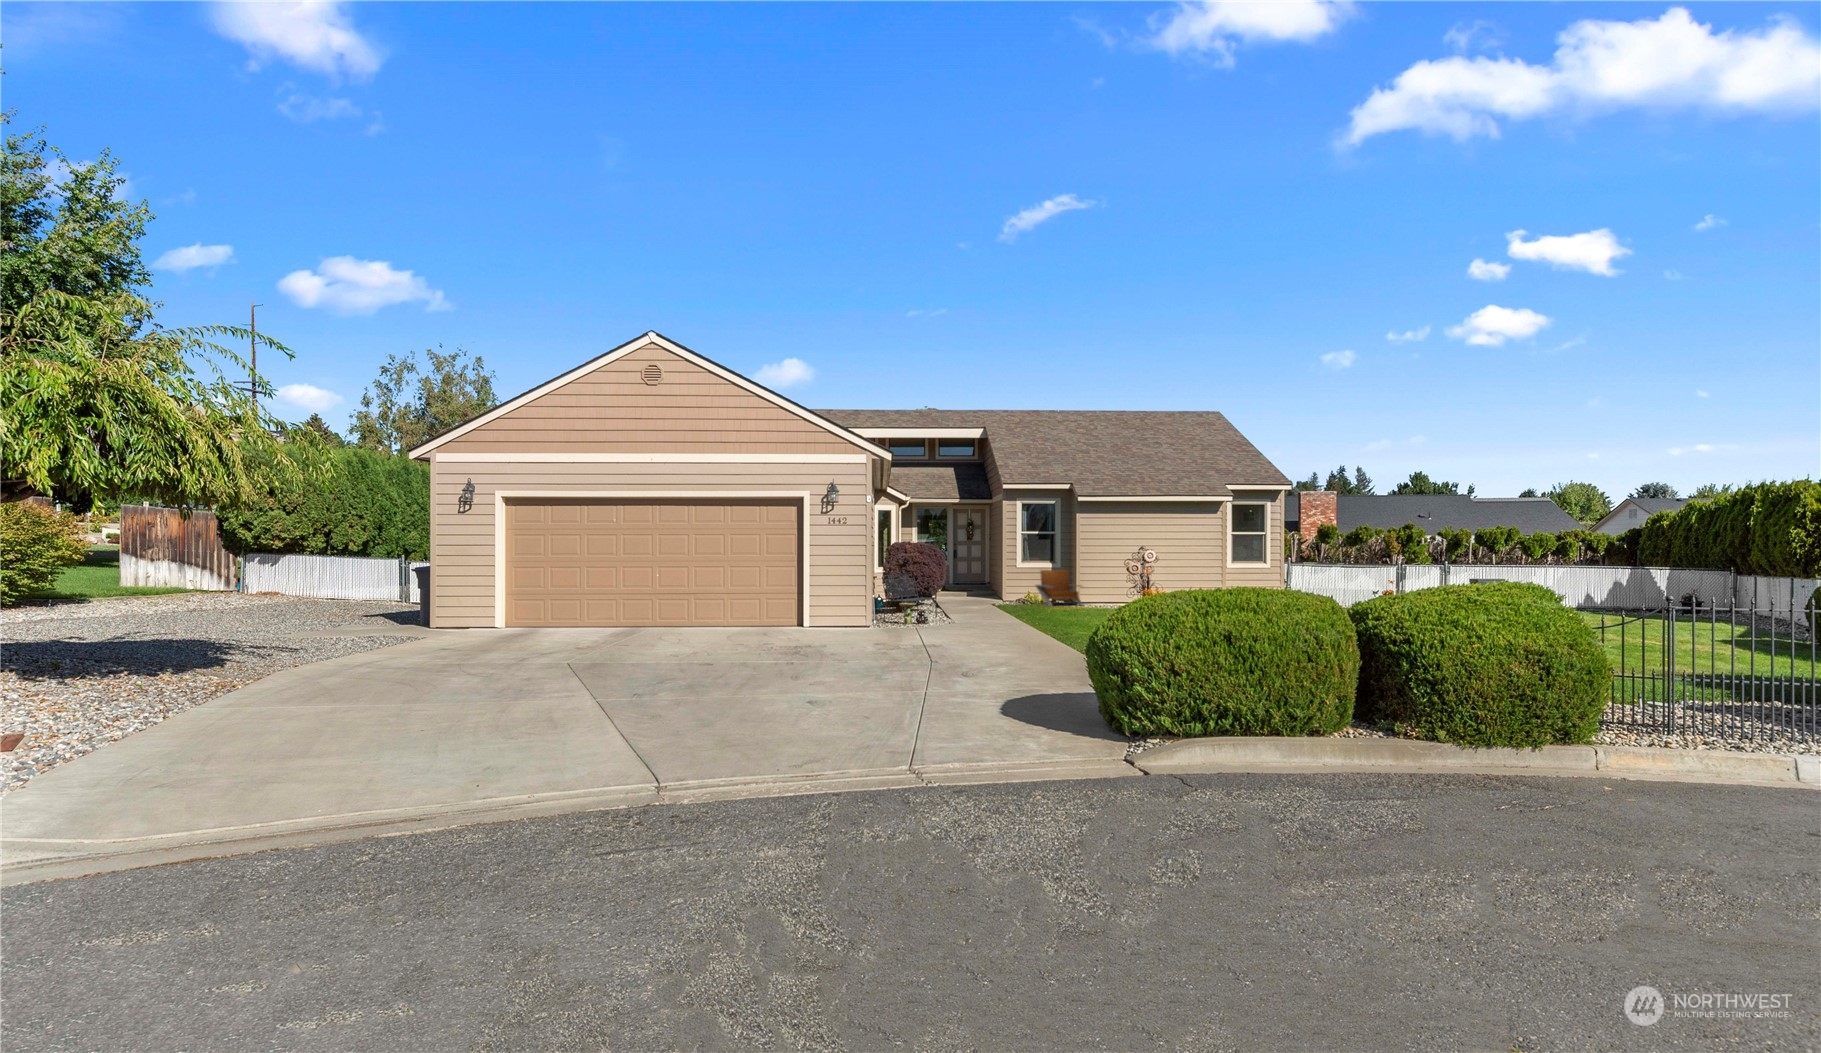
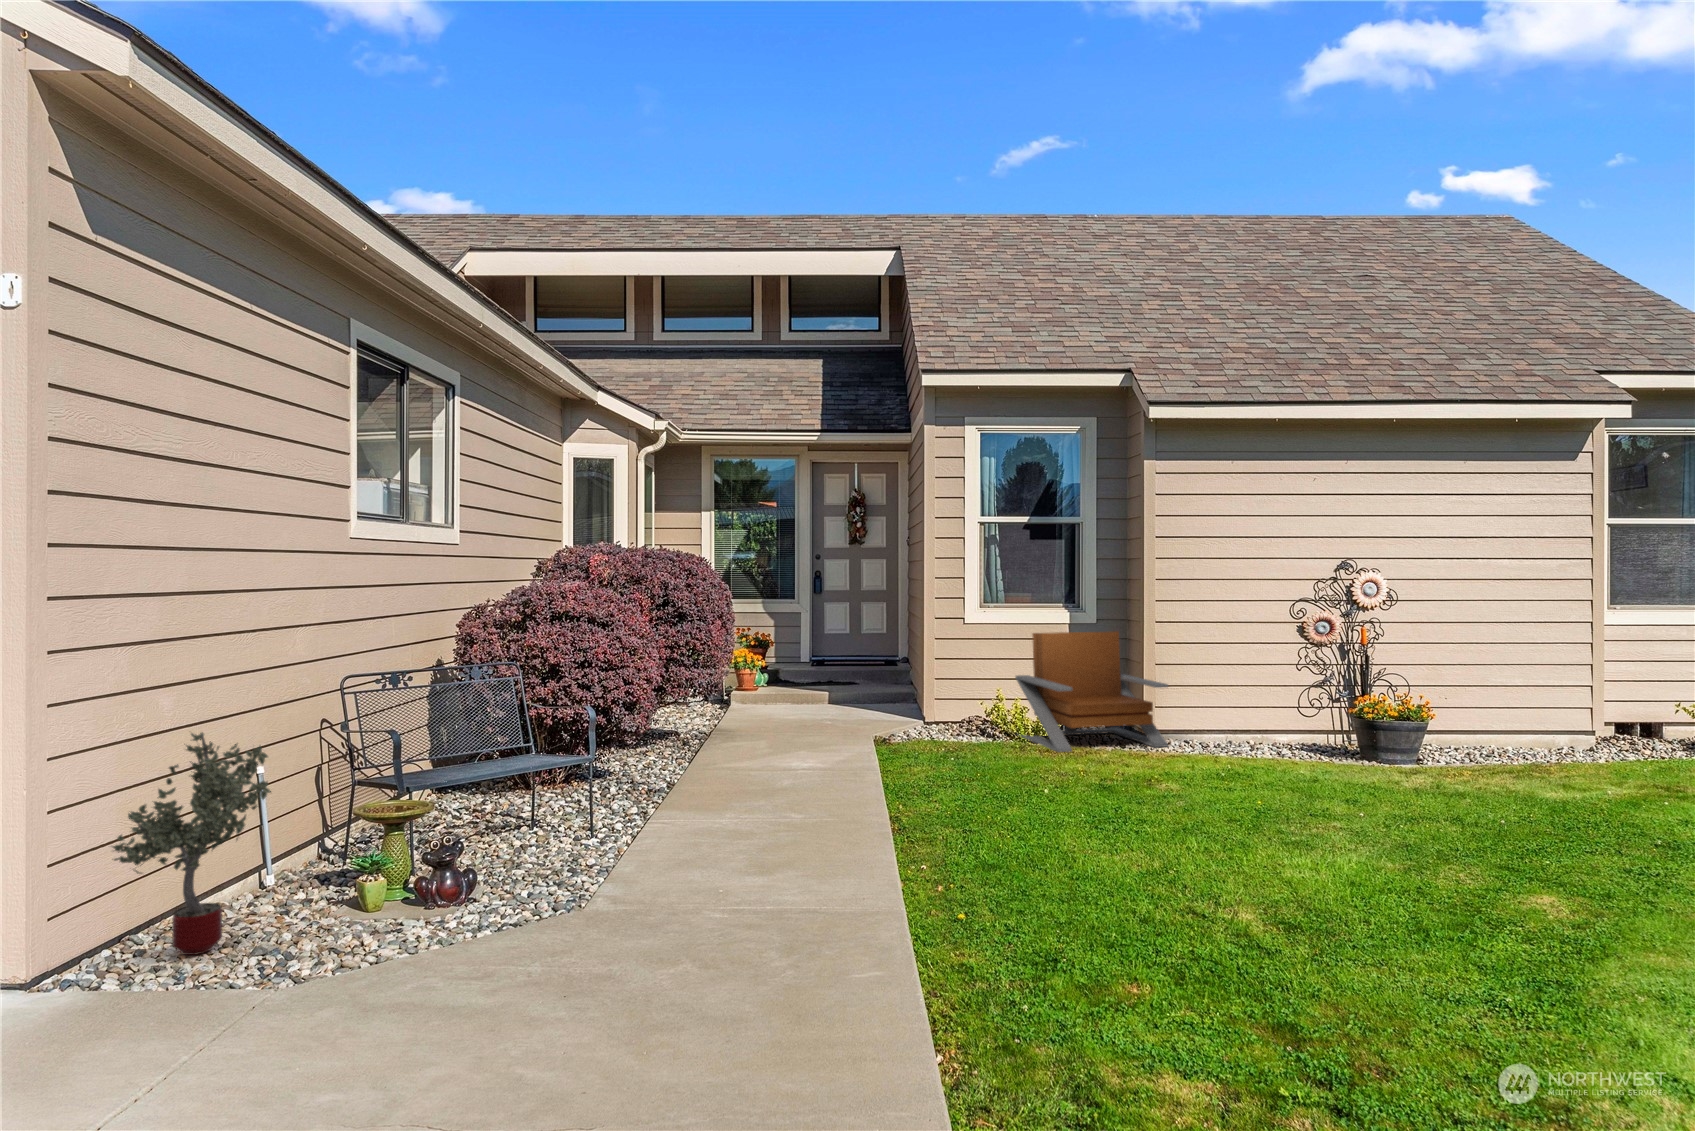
potted tree: none [870,583,892,624] -> present [112,732,271,955]

